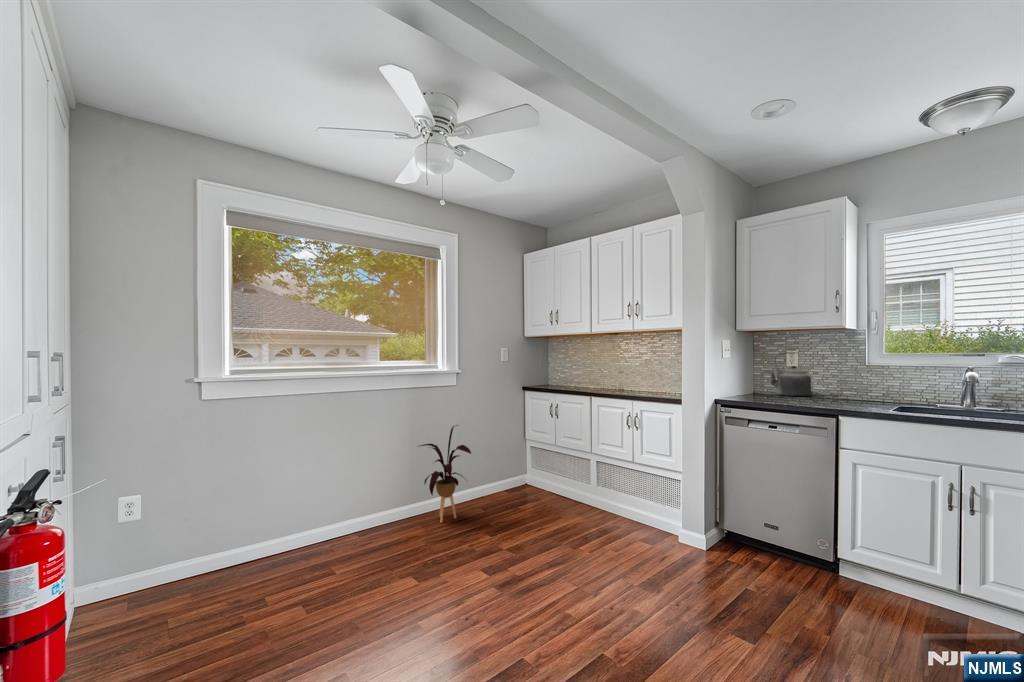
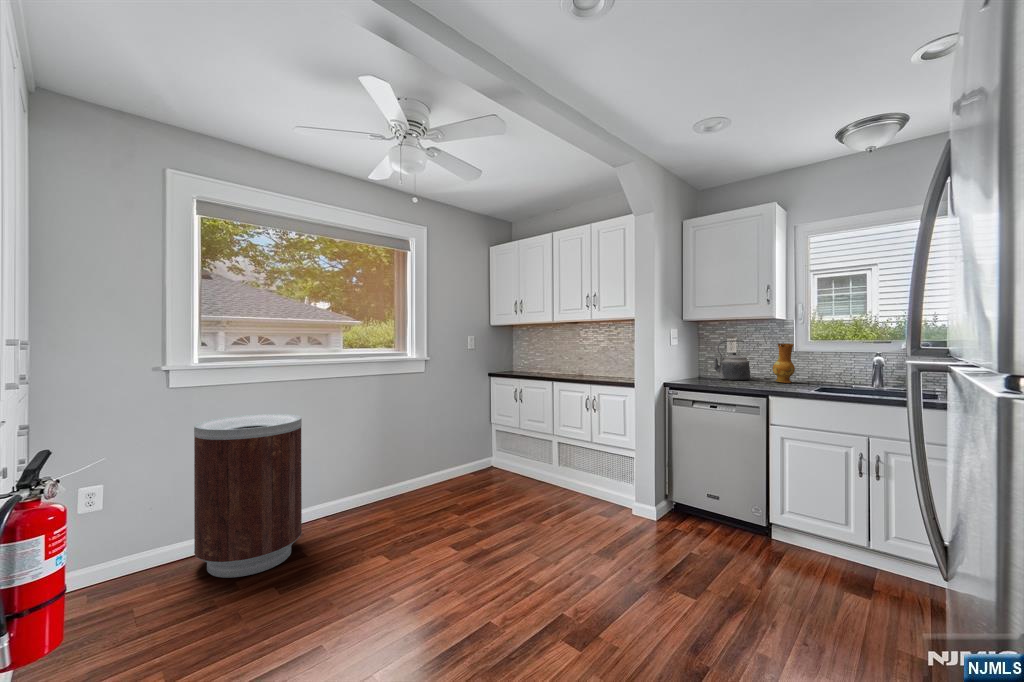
ceramic jug: none [840,356,867,401] -> present [773,343,795,383]
trash can: none [227,425,334,593] -> present [194,414,302,578]
house plant: present [420,425,471,523] -> none [382,412,437,507]

